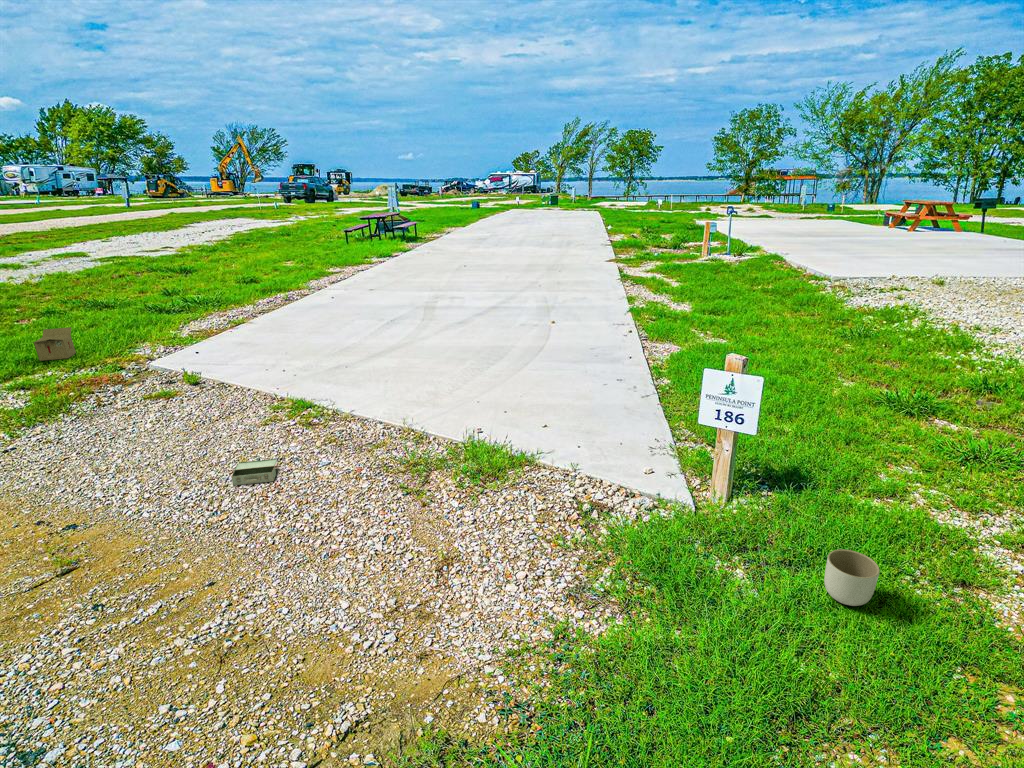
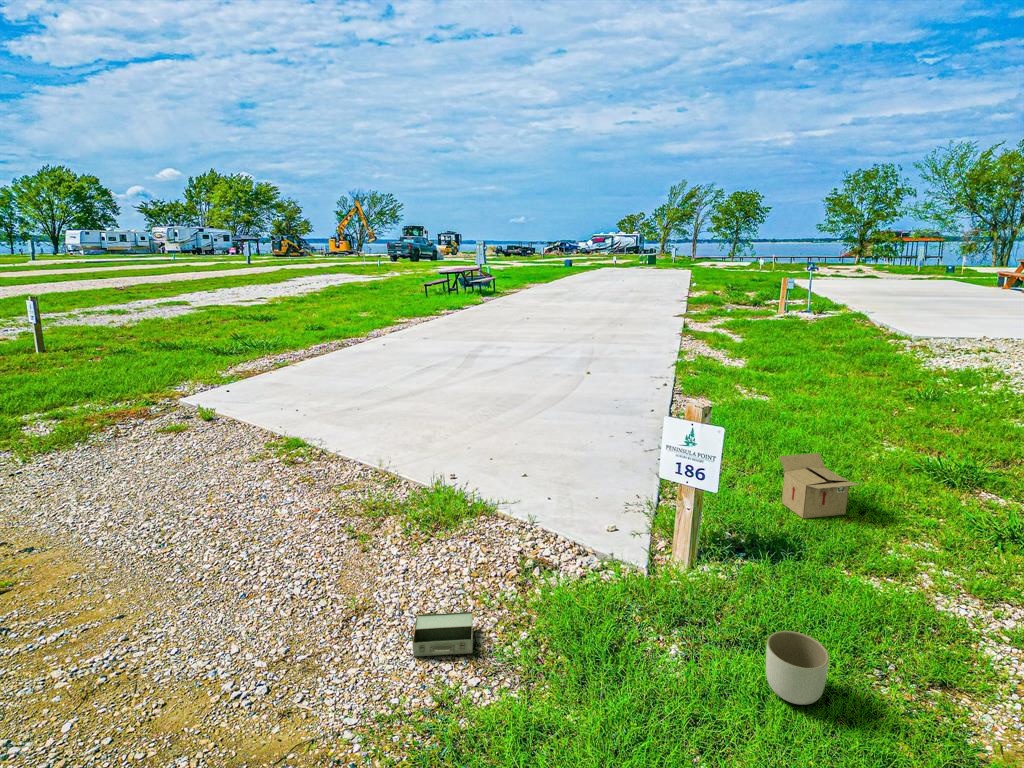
cardboard box: present [33,327,76,361] -> present [779,453,862,519]
toolbox: present [231,459,277,485] -> present [412,612,473,656]

